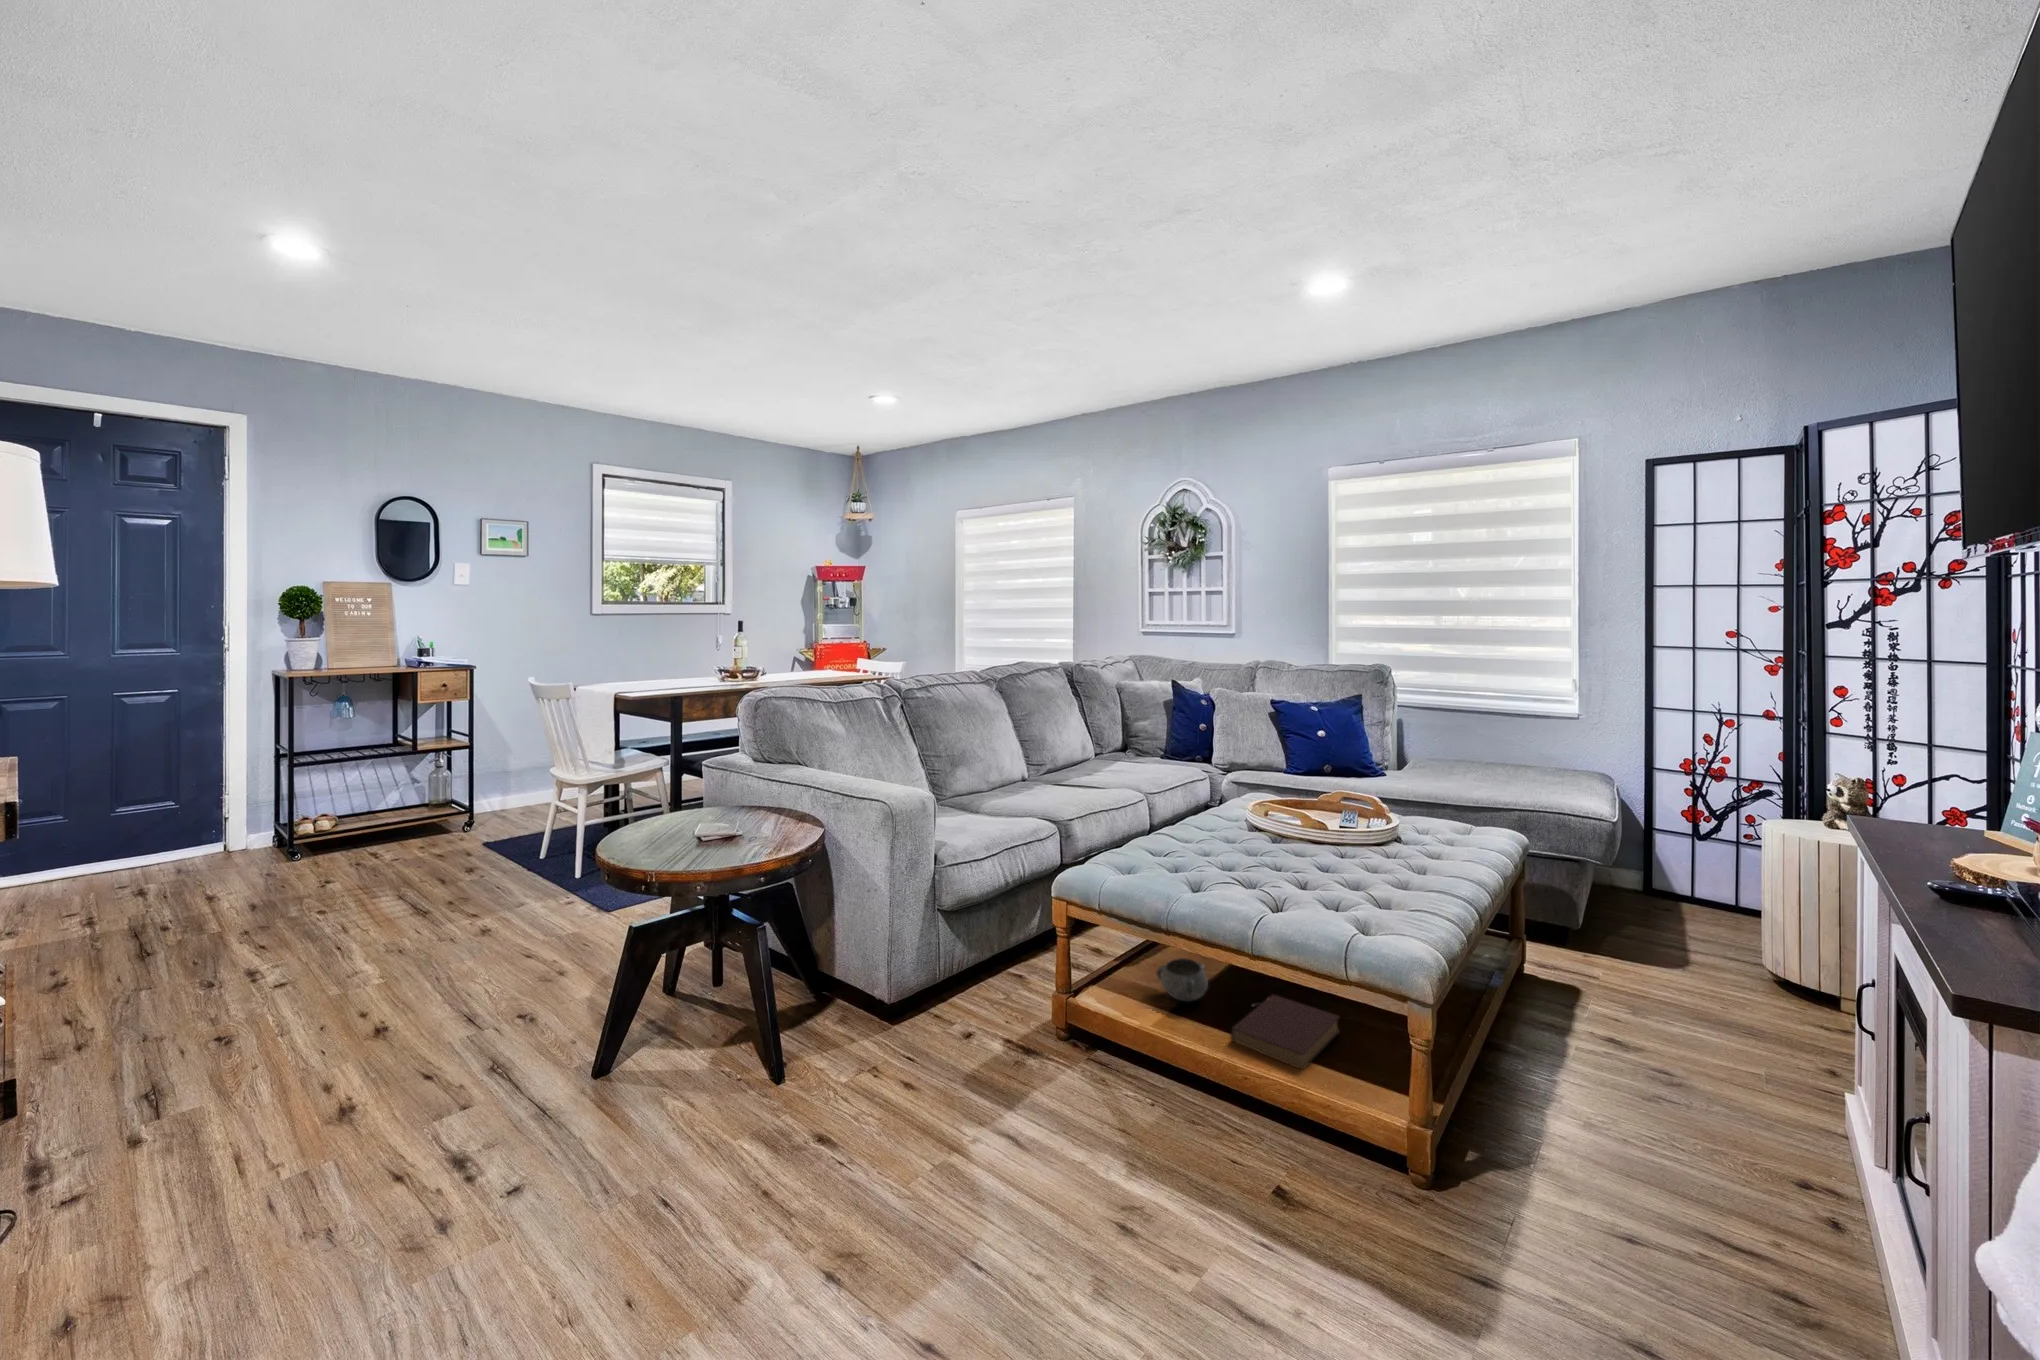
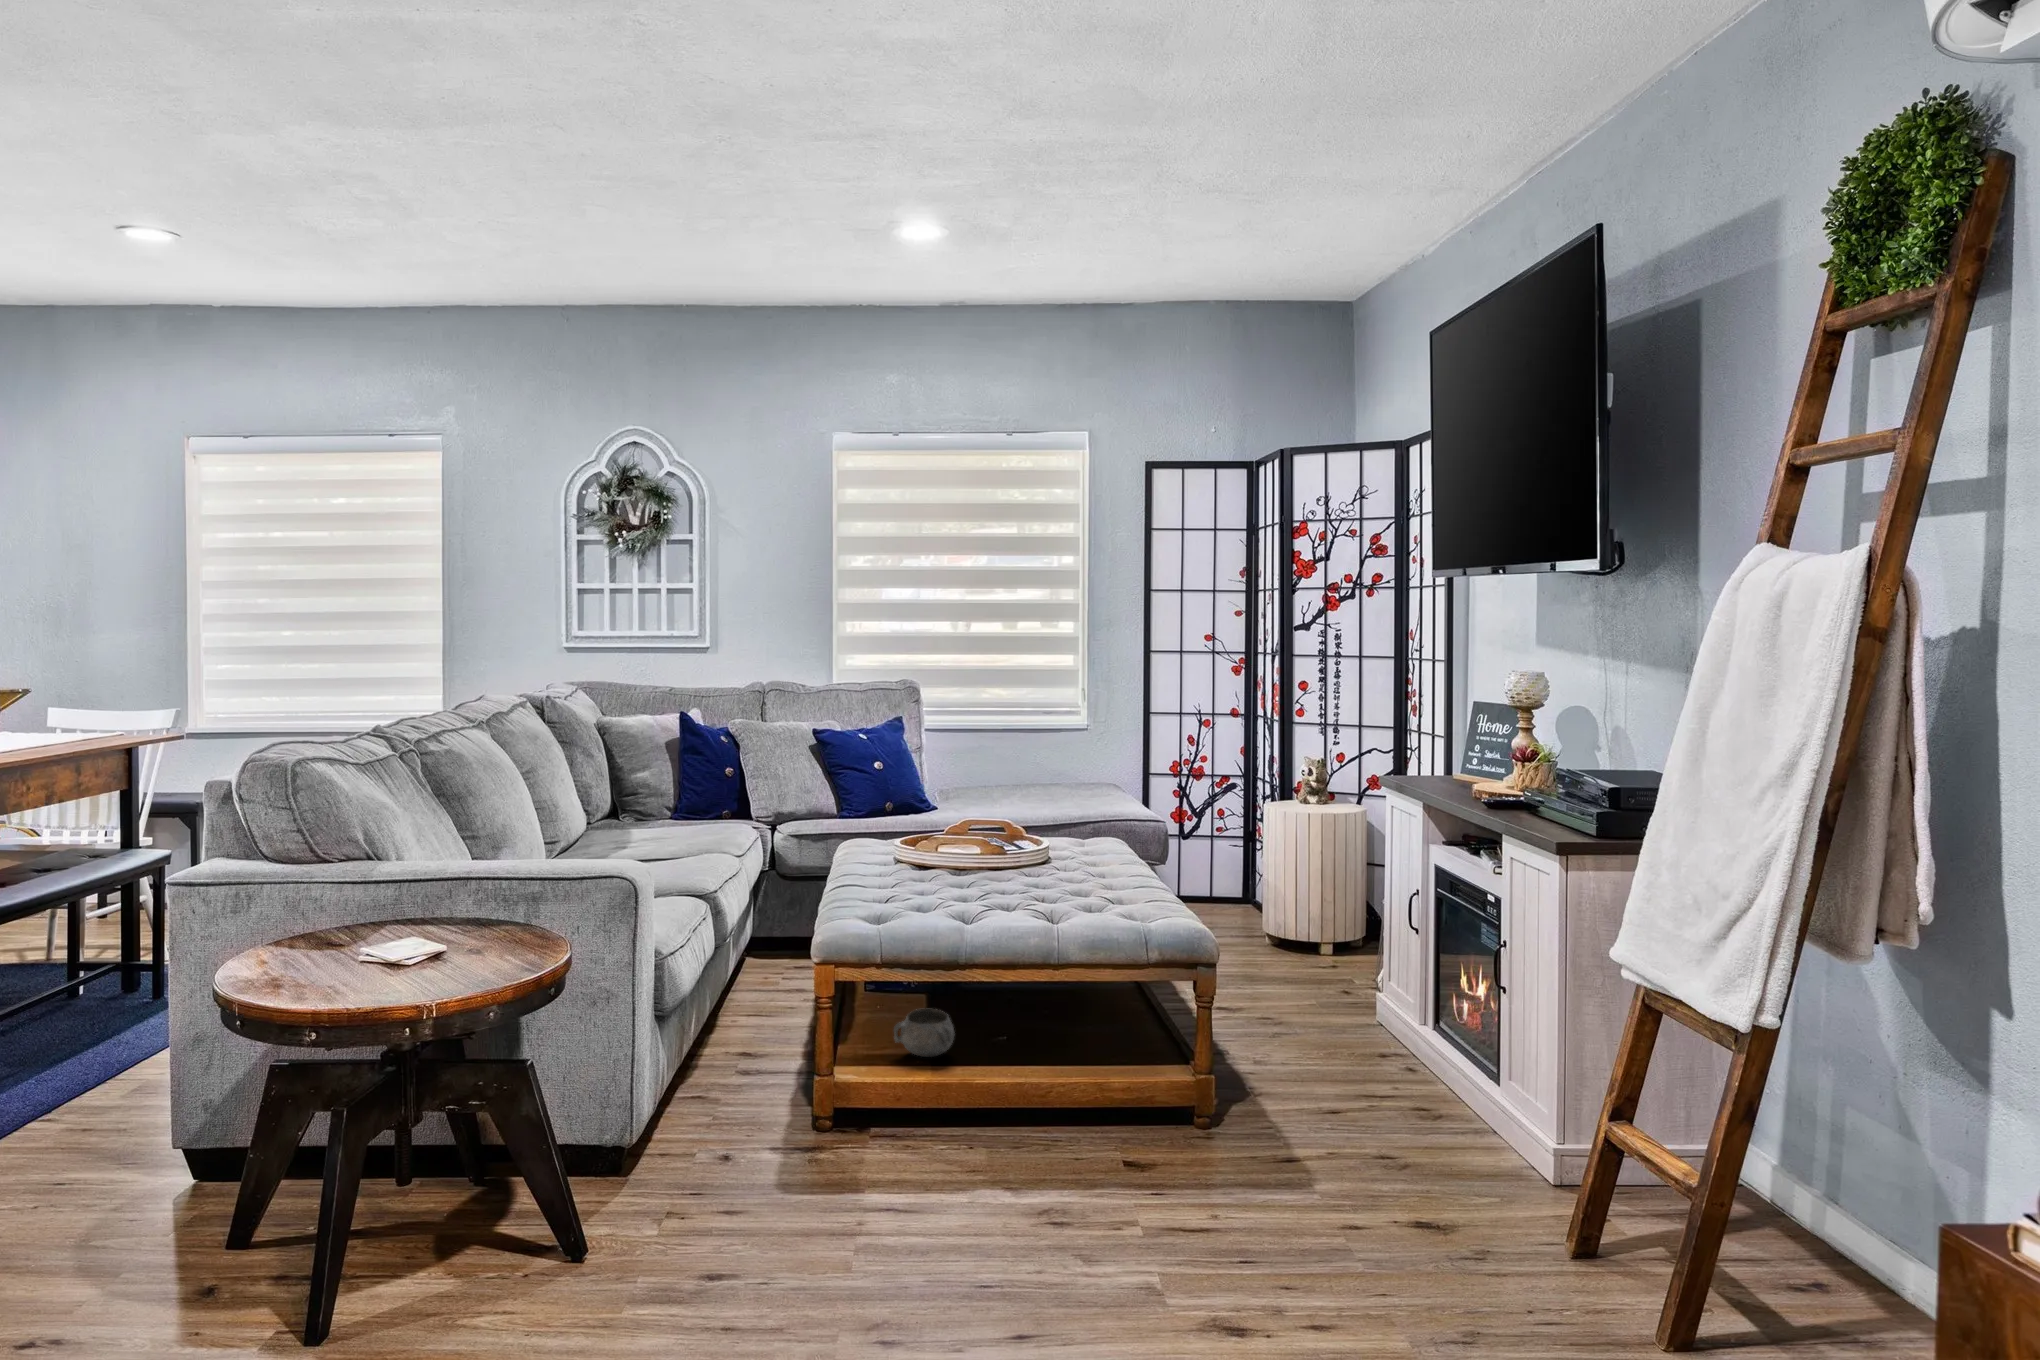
book: present [1231,994,1340,1069] -> none [1013,1024,1100,1076]

